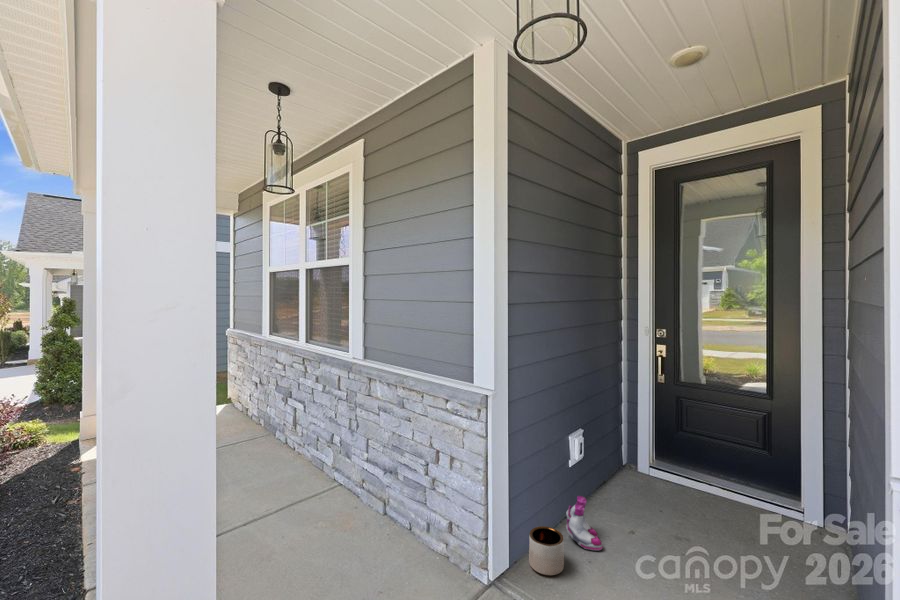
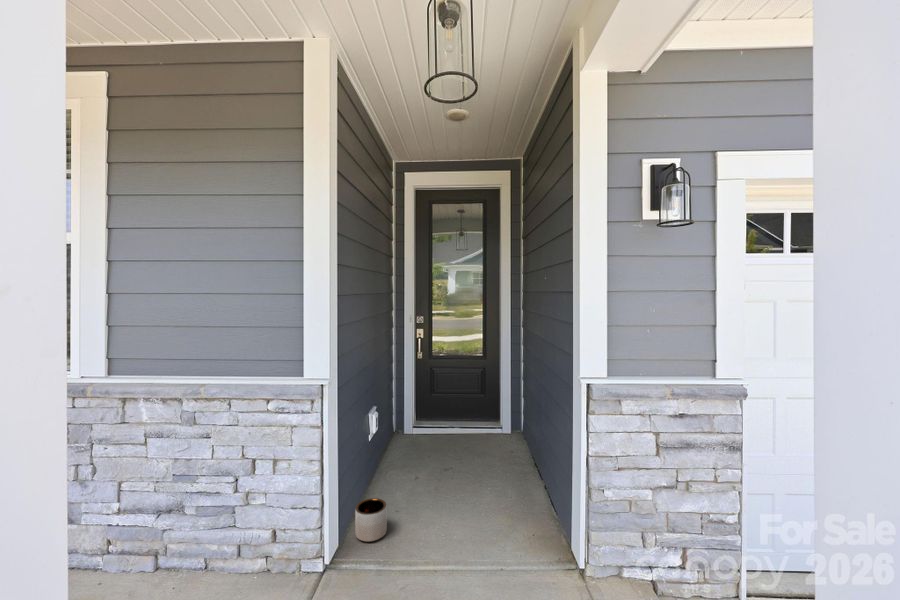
boots: present [566,496,603,550] -> none [372,464,408,507]

